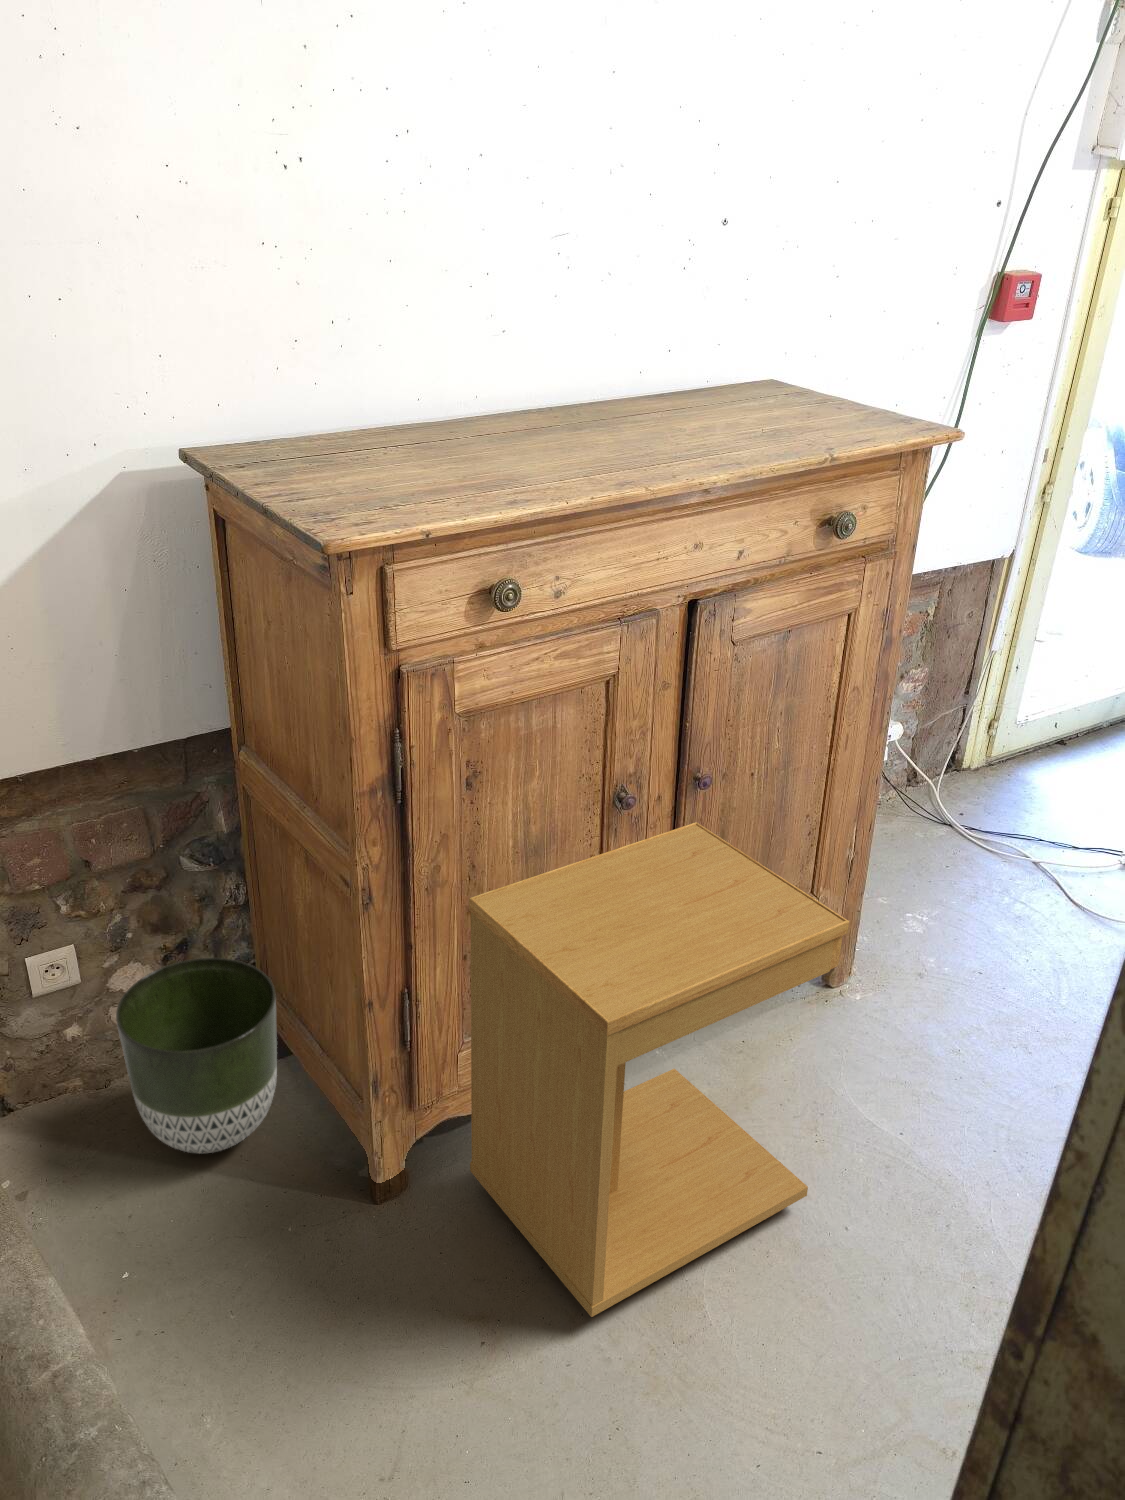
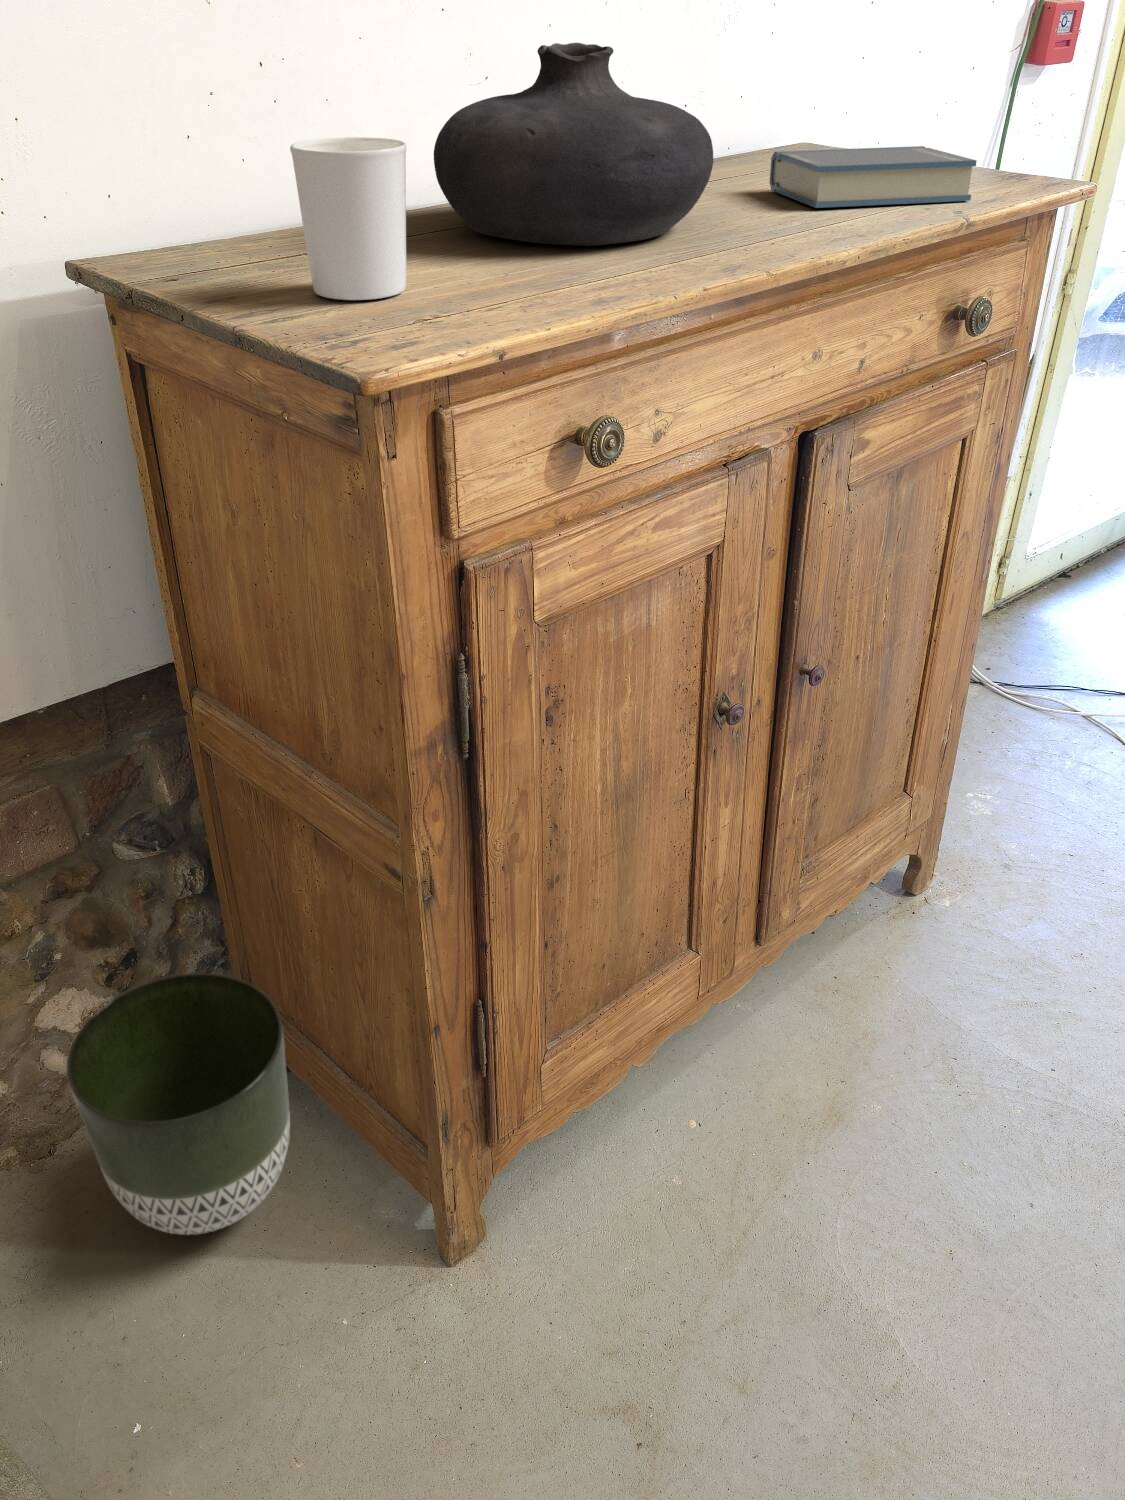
vase: none [440,321,636,460] -> present [434,43,713,246]
candle holder: none [318,386,393,491] -> present [290,137,406,300]
hardback book: none [706,395,850,440] -> present [769,146,977,208]
side table: present [469,822,849,1317] -> none [561,729,1064,1389]

